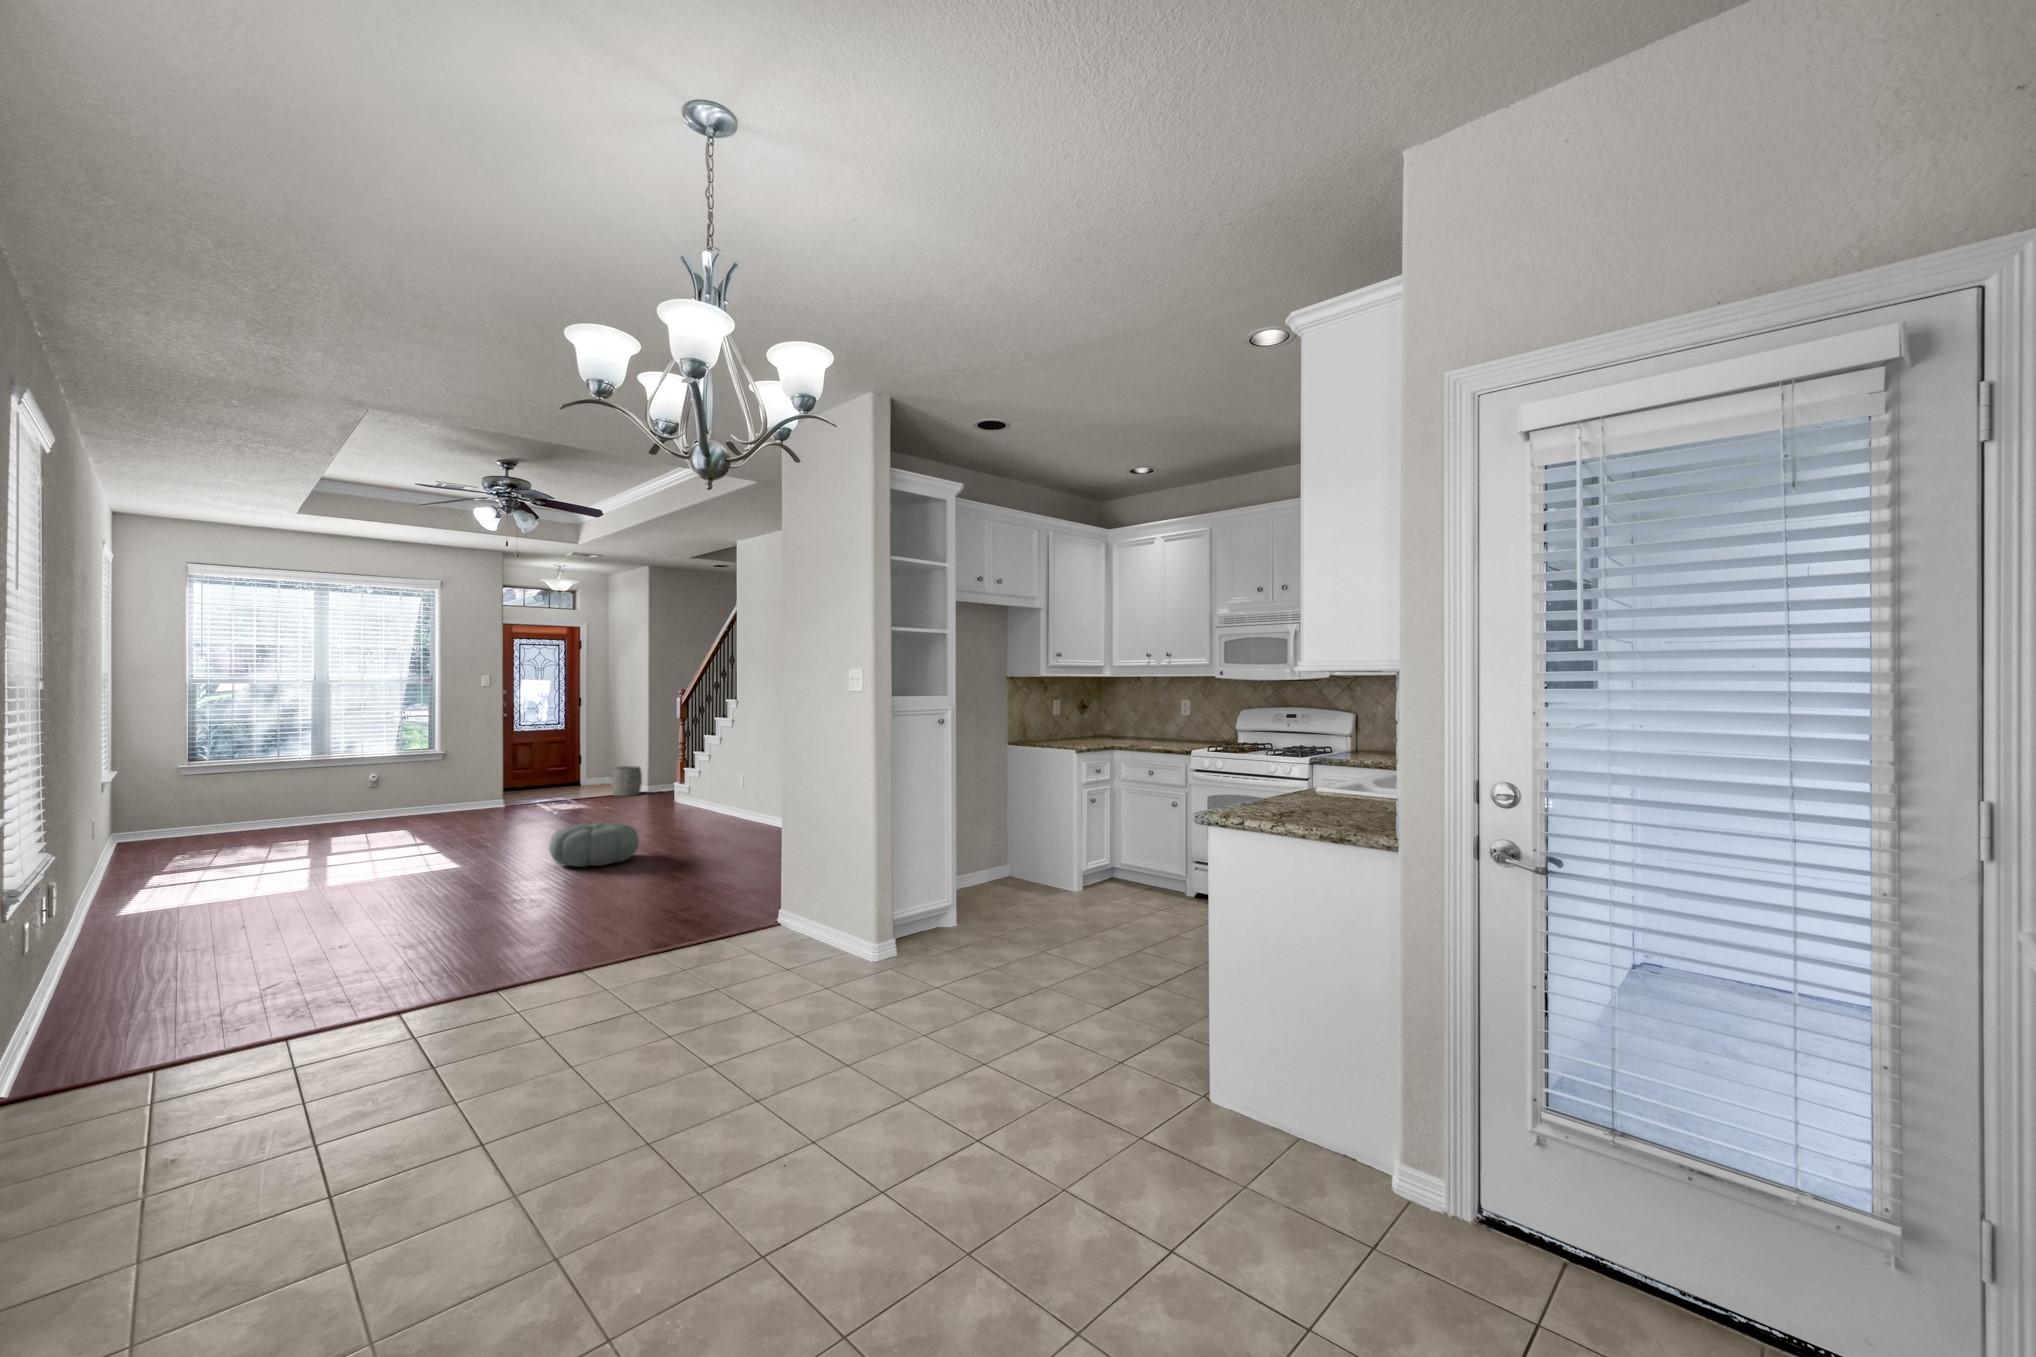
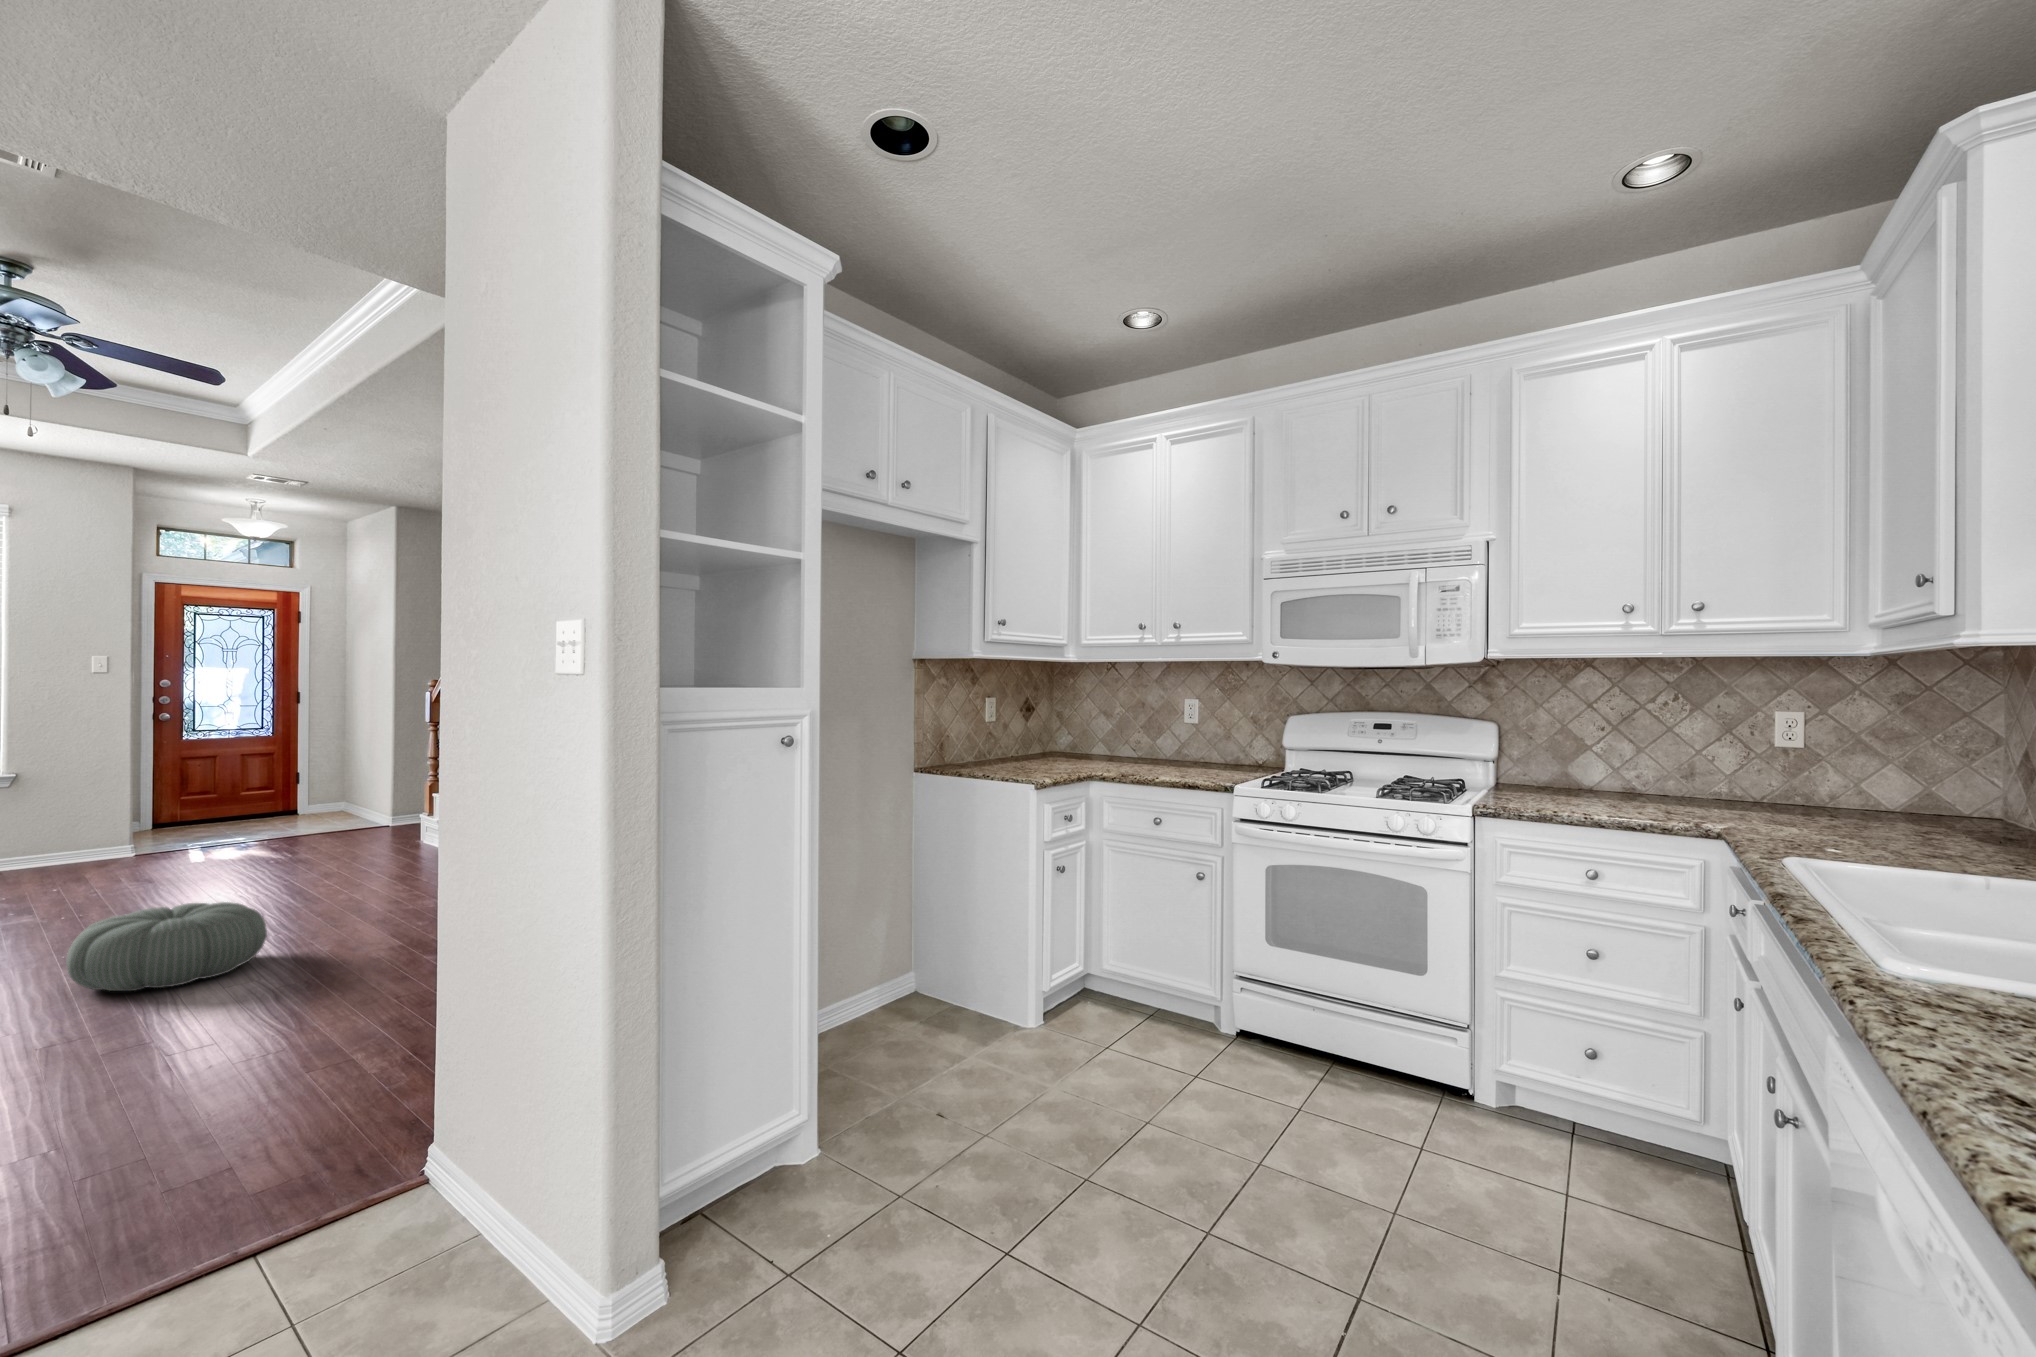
woven basket: present [612,766,642,796] -> none [327,790,376,833]

